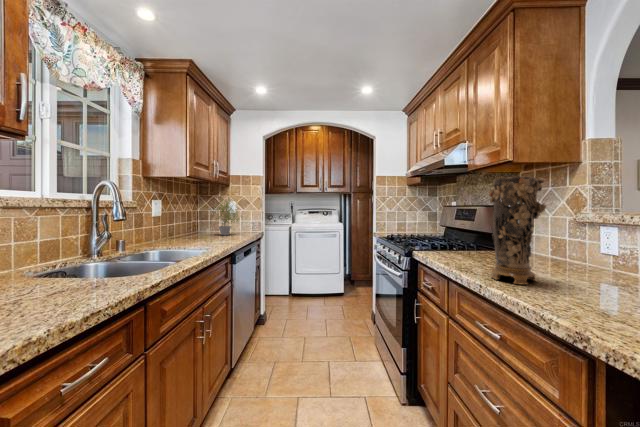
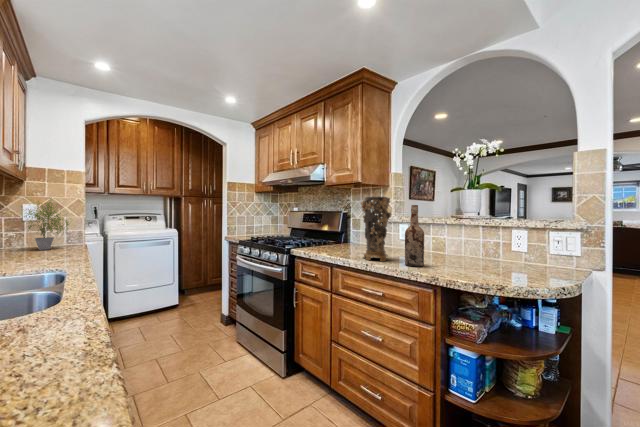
wine bottle: none [554,187,600,306] -> present [405,205,424,267]

